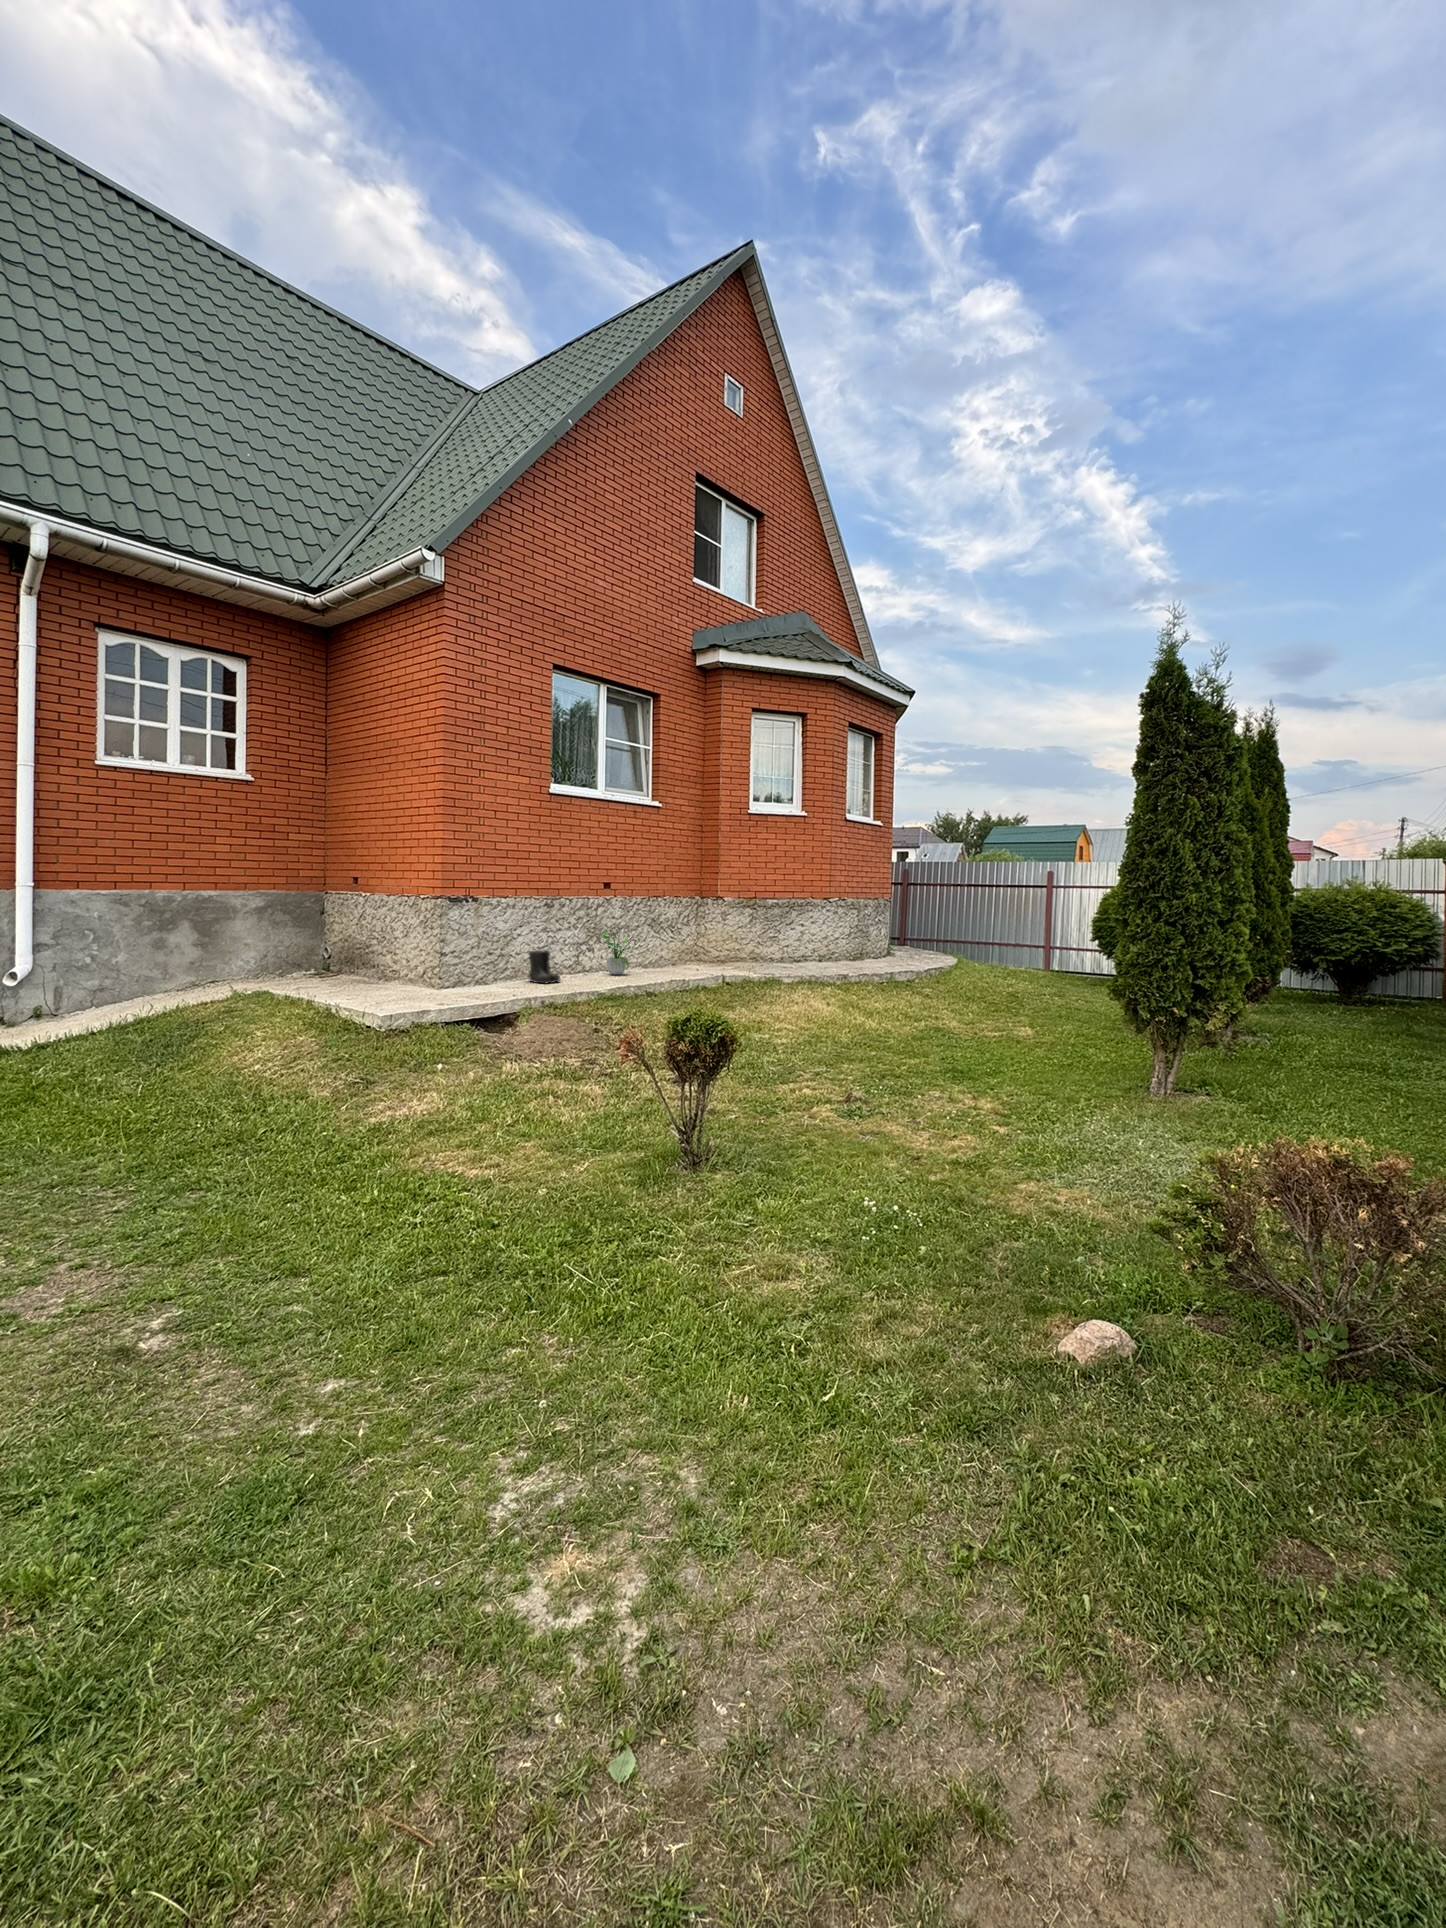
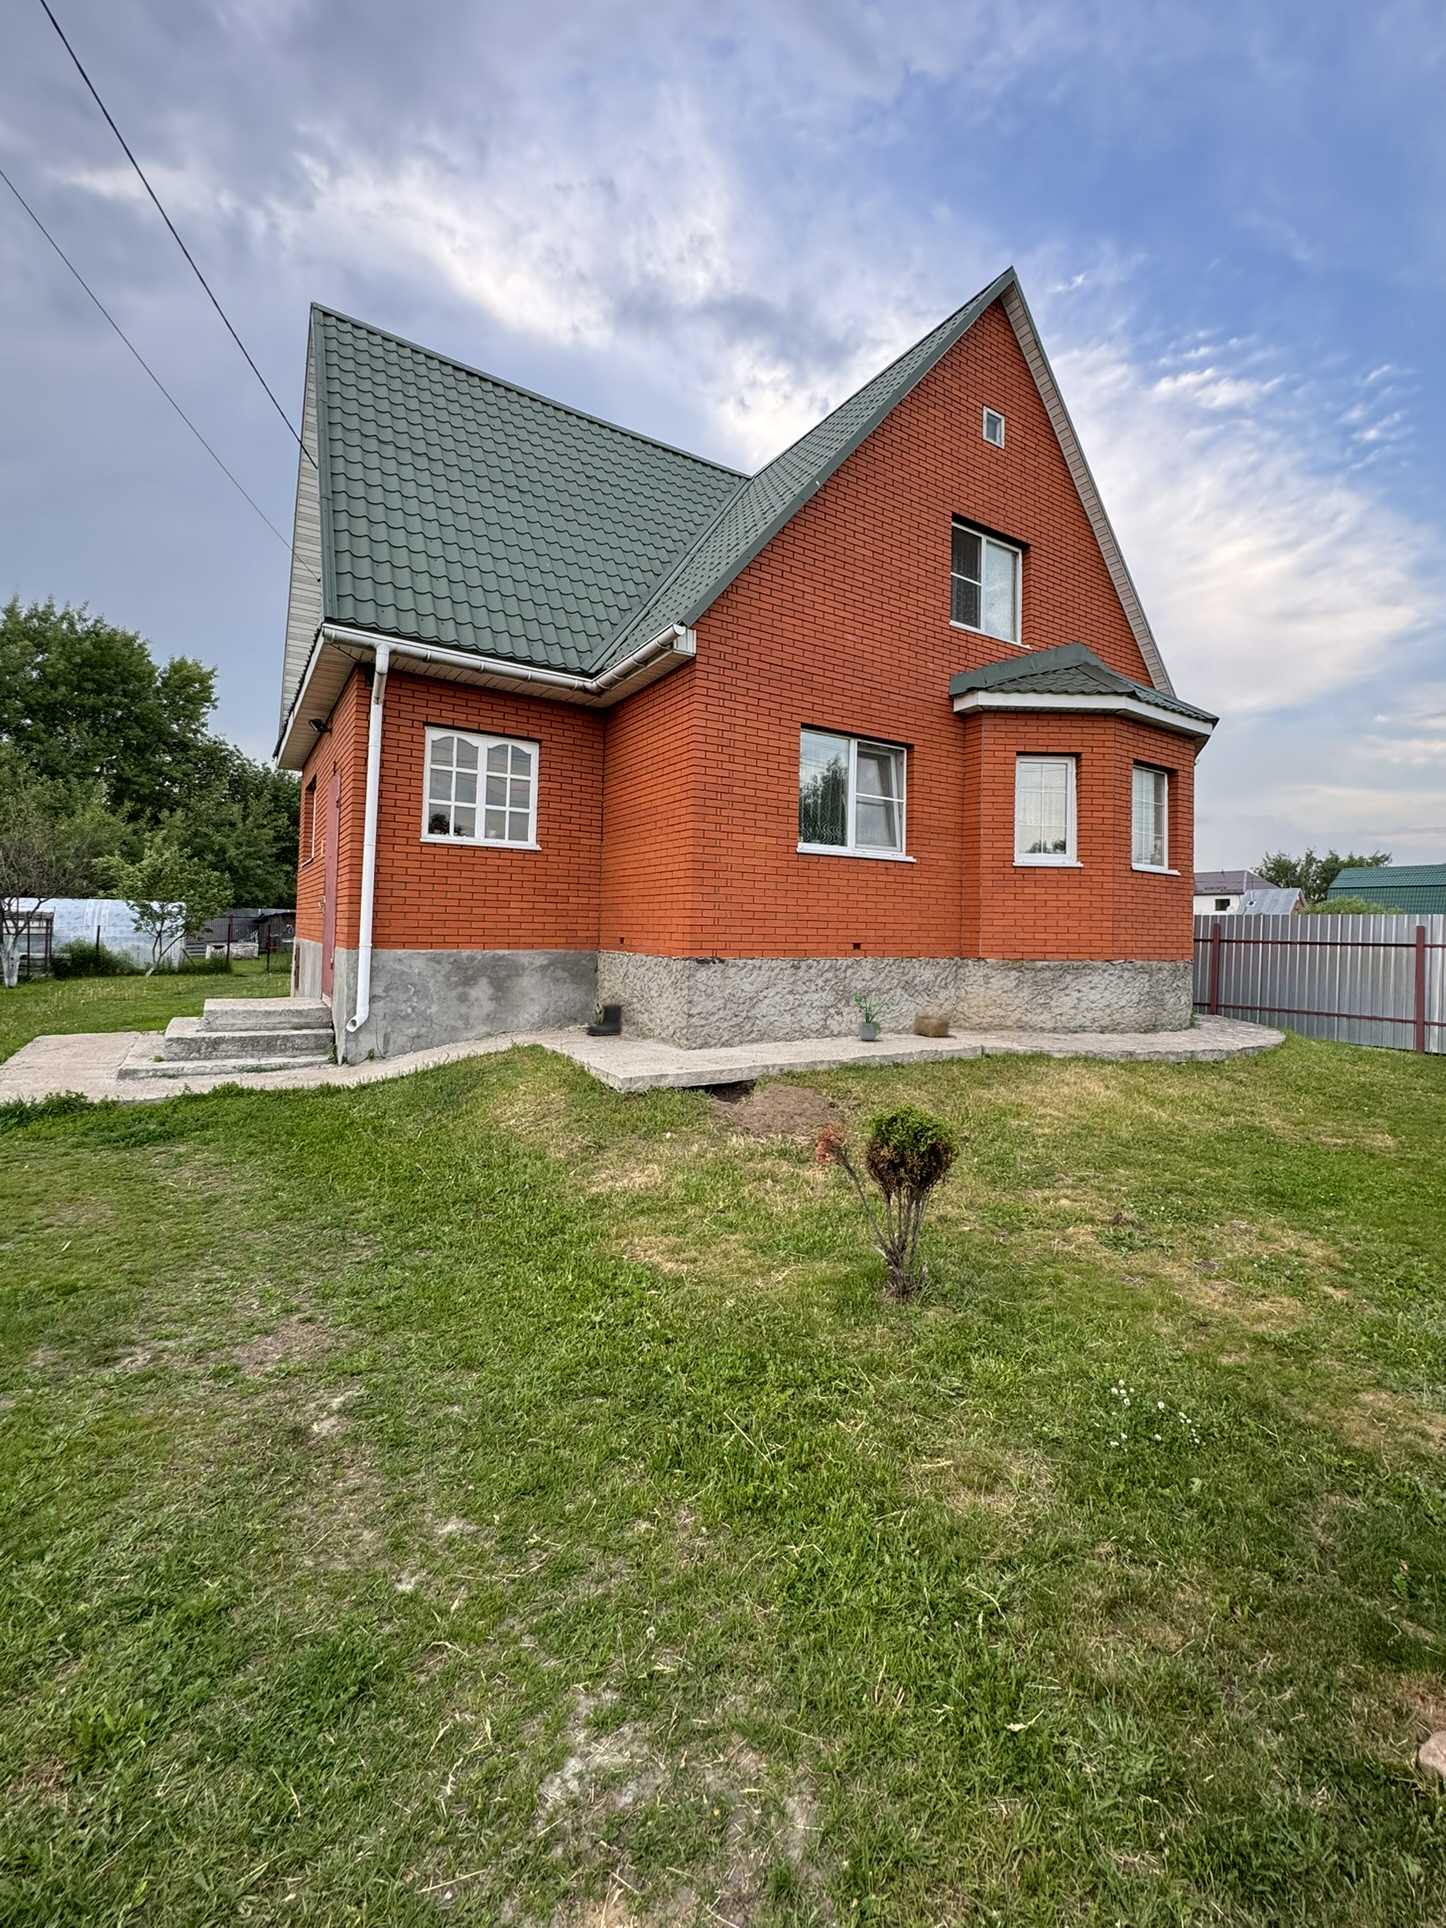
woven basket: none [657,945,691,970] -> present [914,1010,950,1037]
boots: present [528,950,561,983] -> present [587,1004,622,1035]

